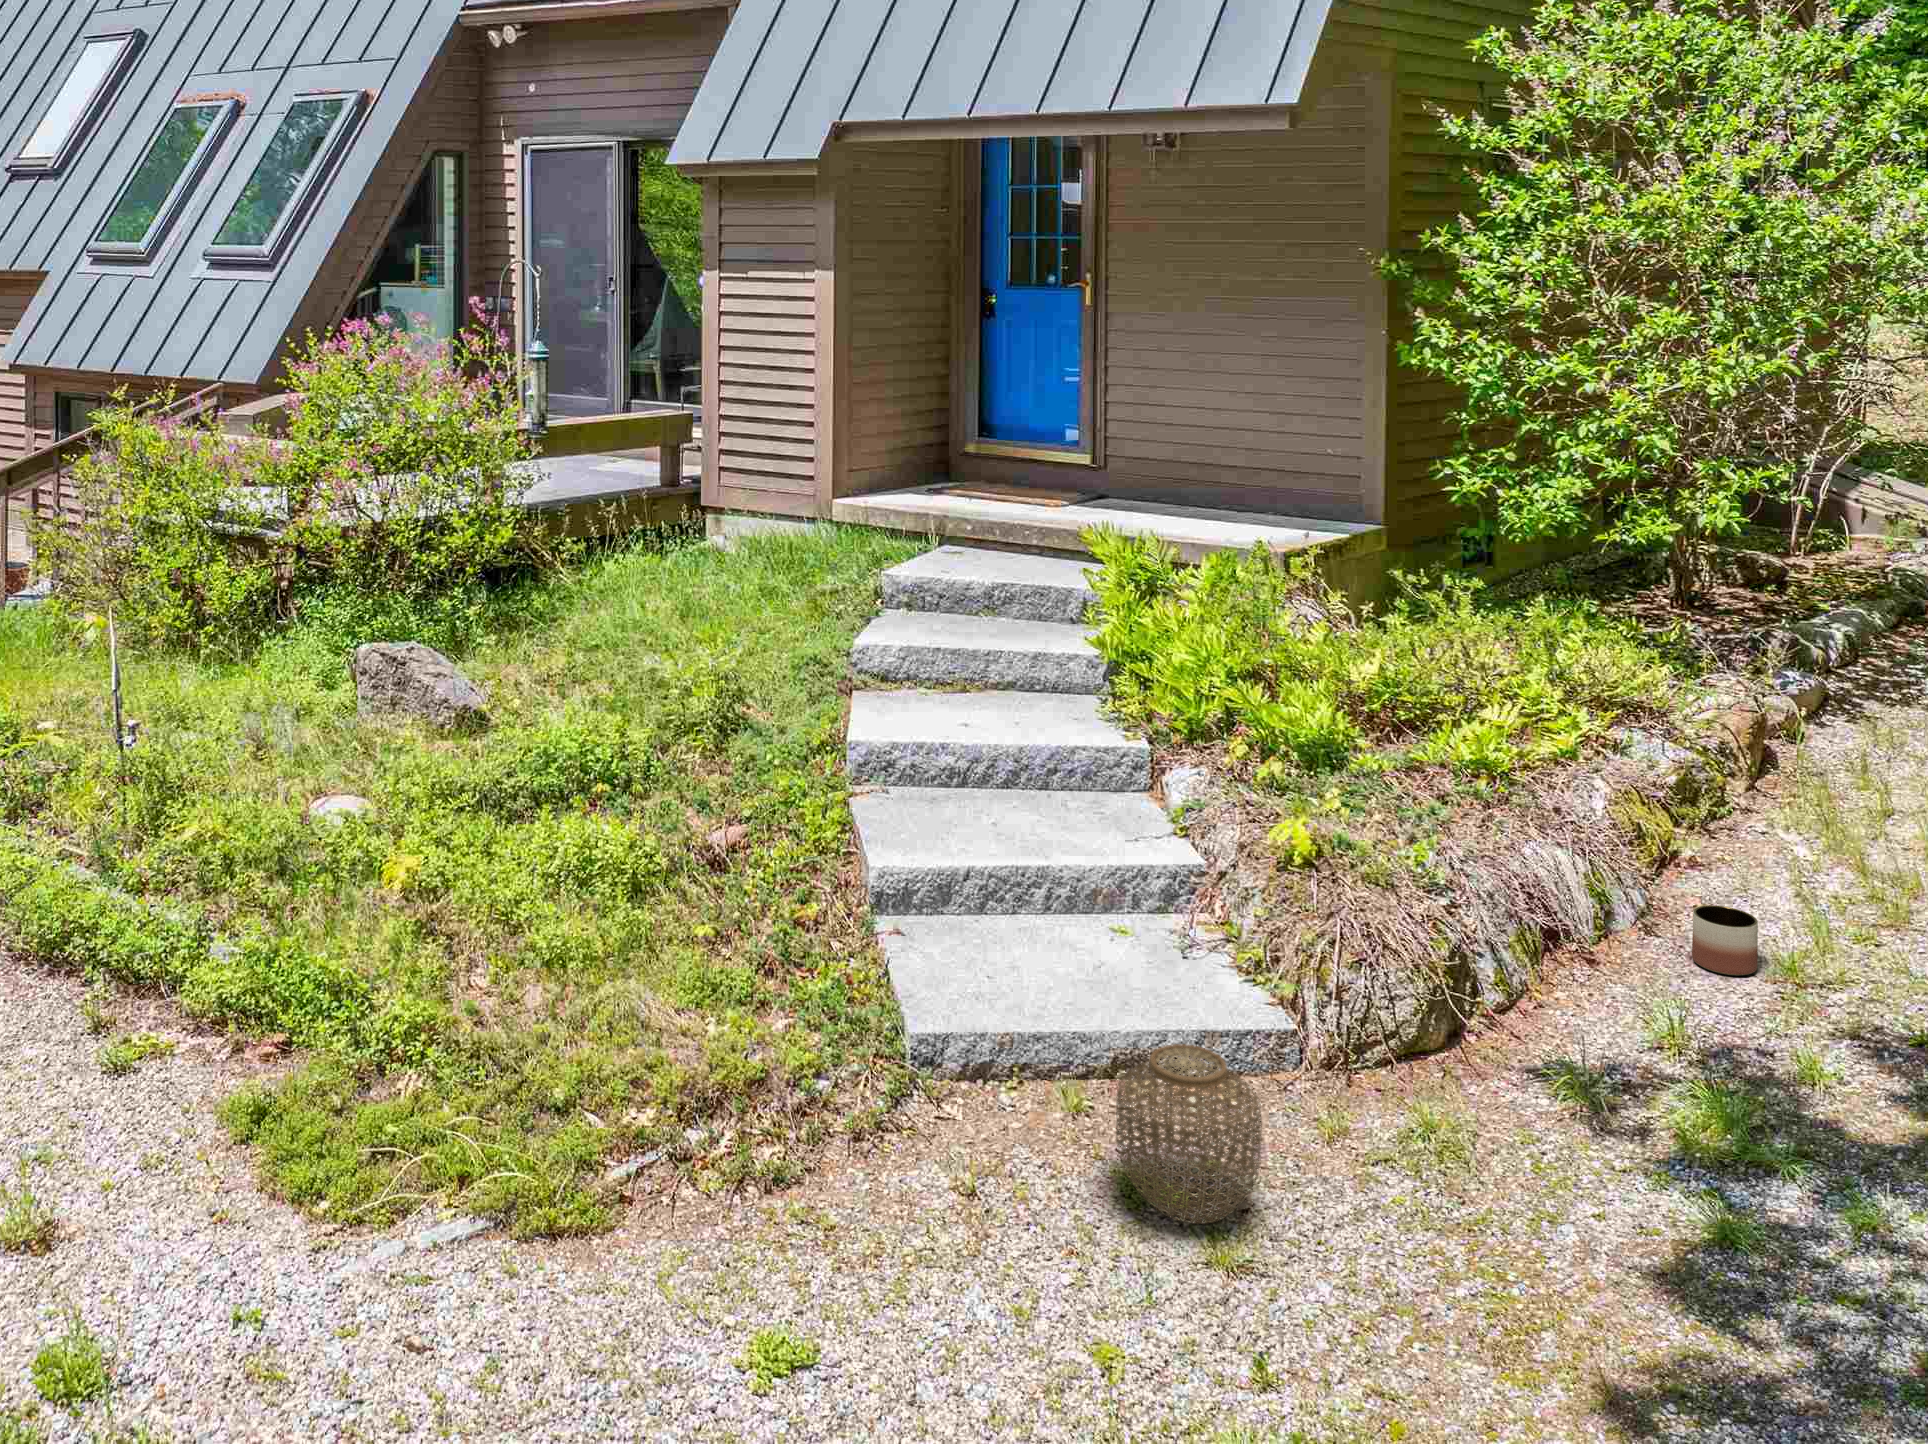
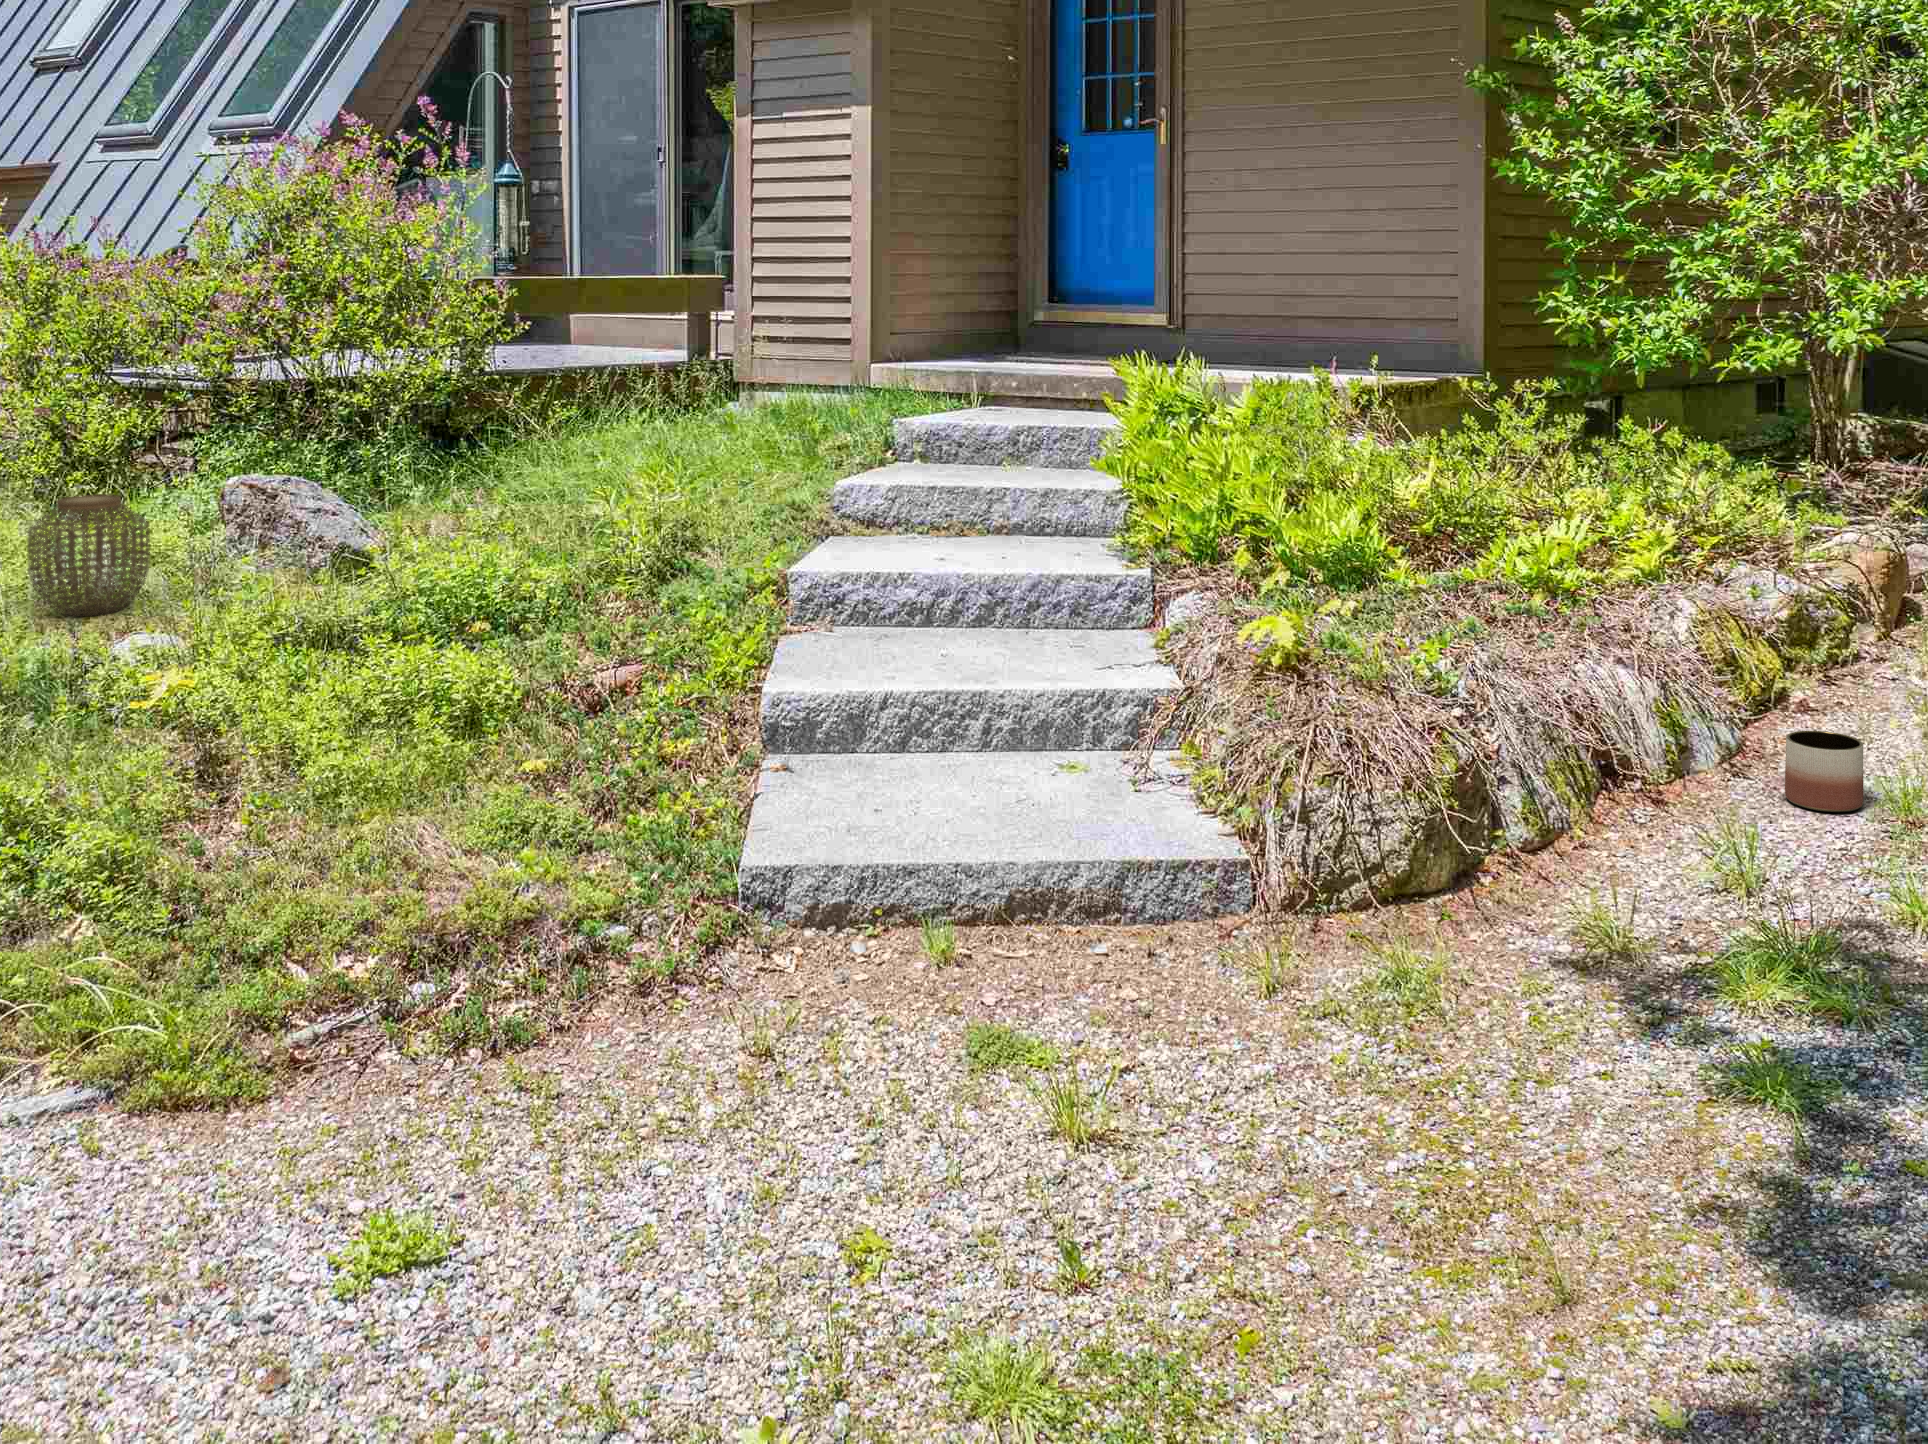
woven basket: present [1116,1044,1262,1224] -> present [27,494,150,616]

